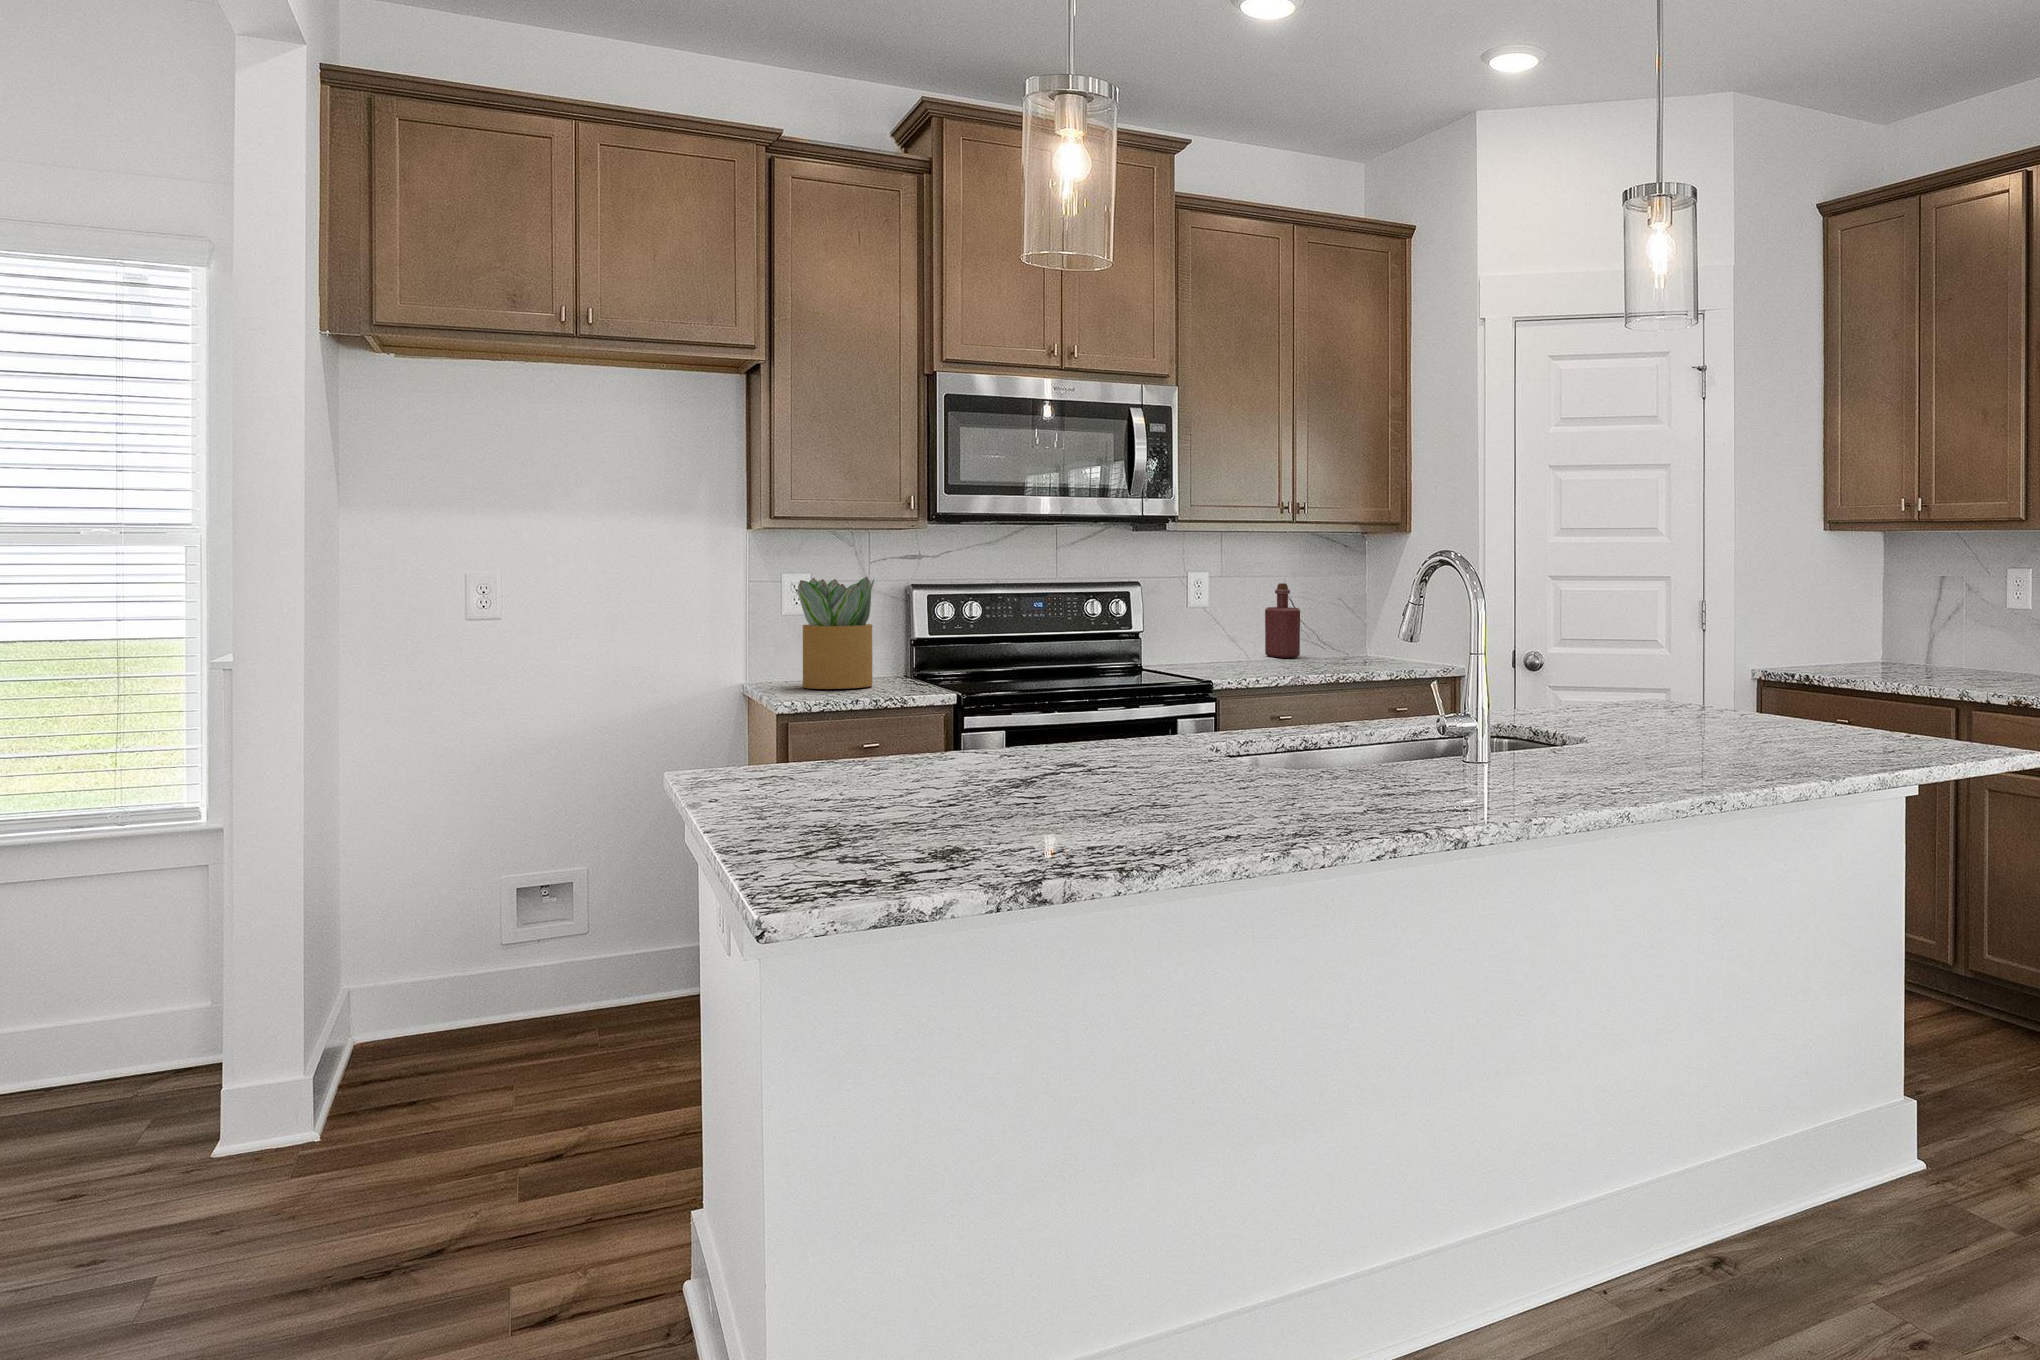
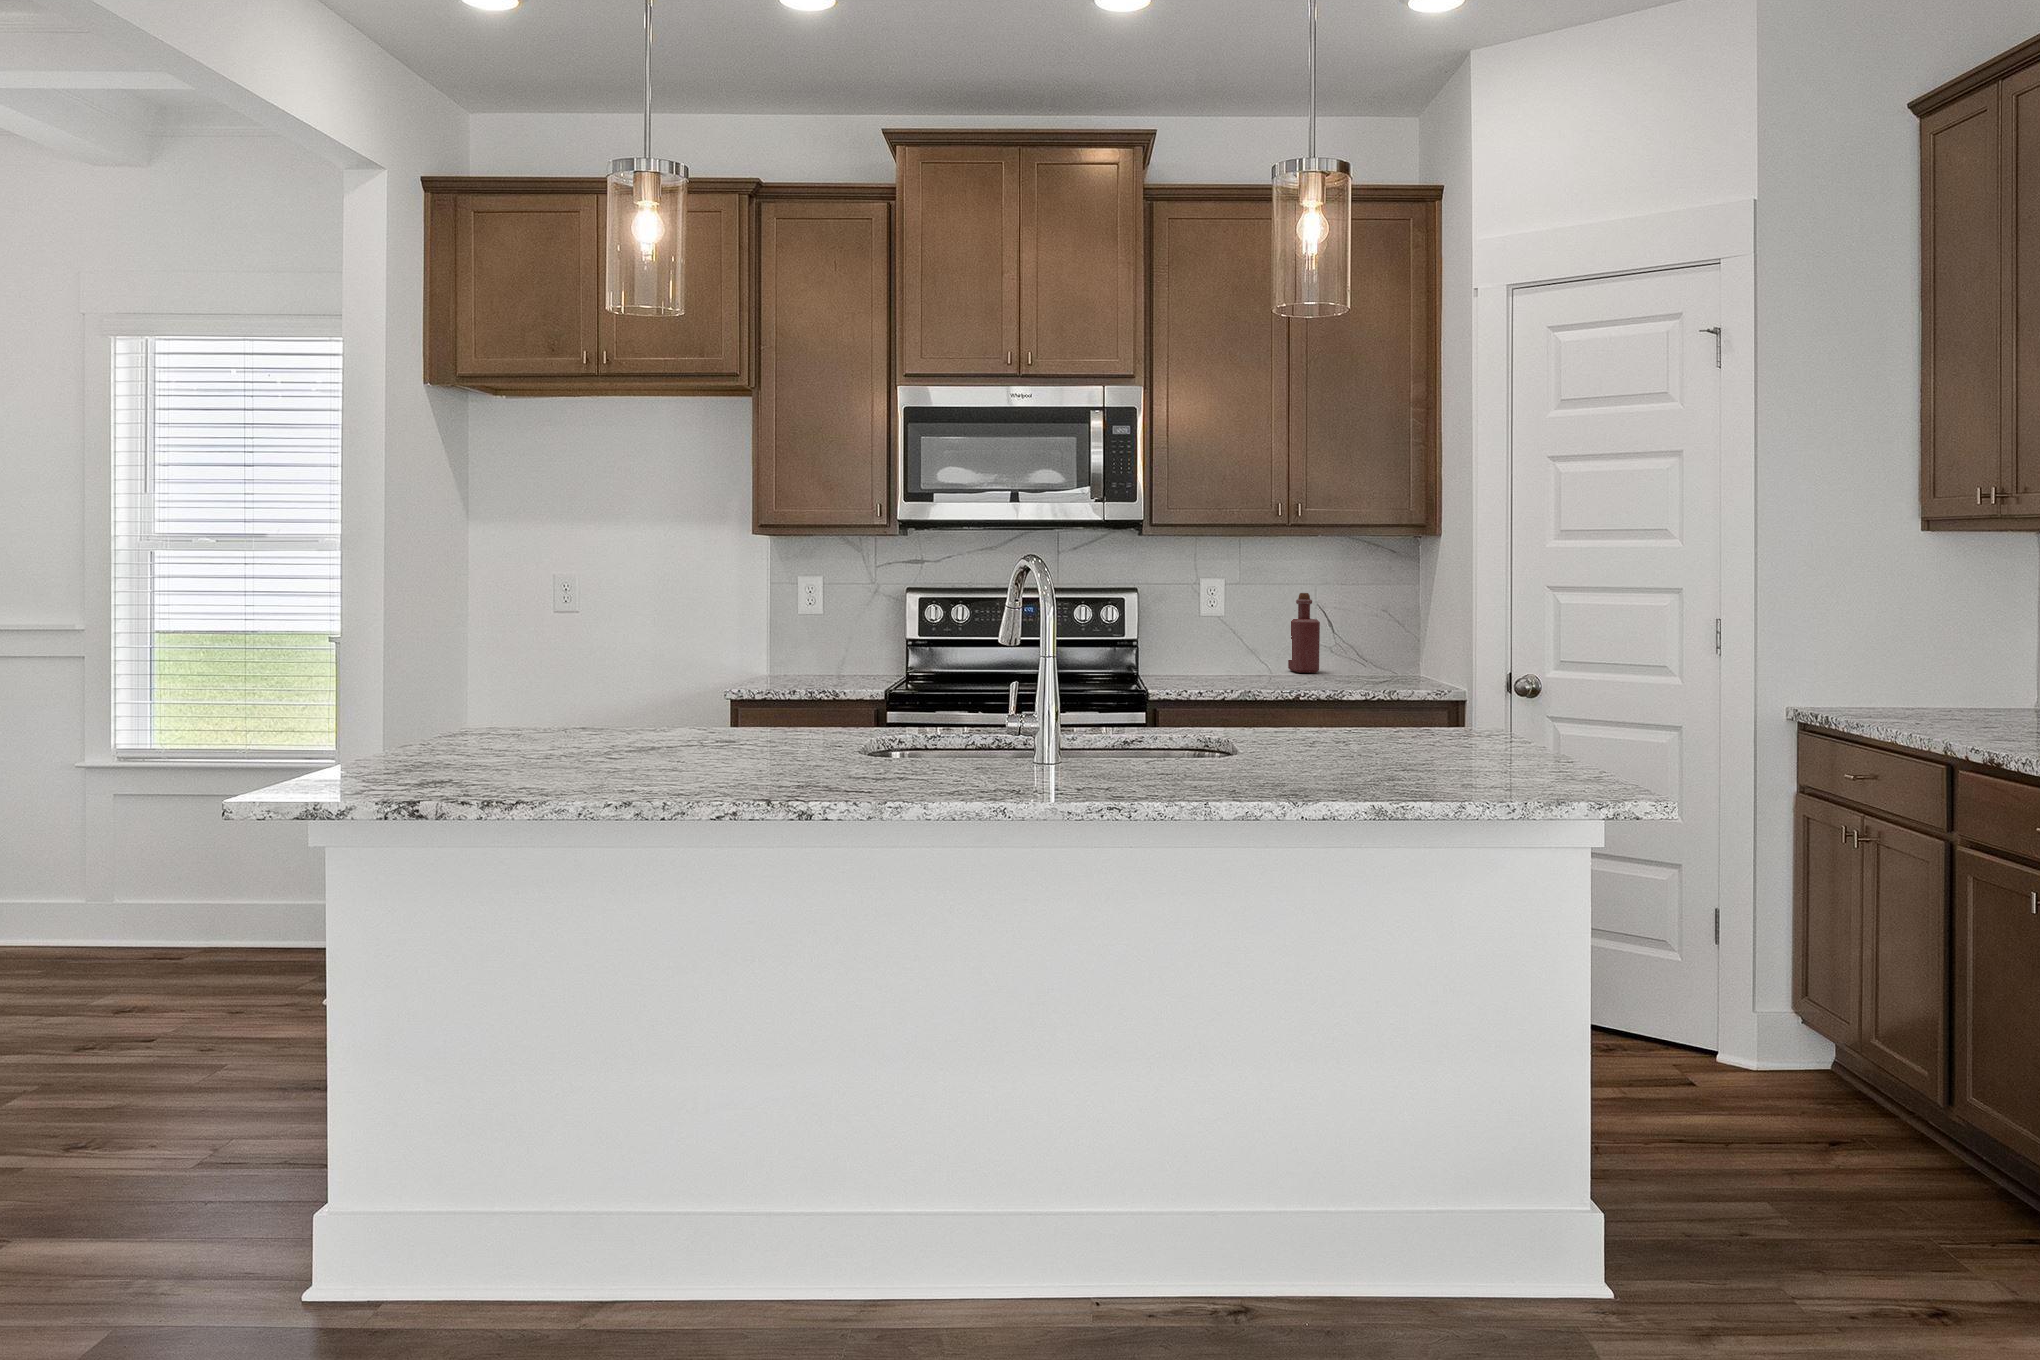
potted plant: present [793,577,874,689] -> none [770,576,843,676]

